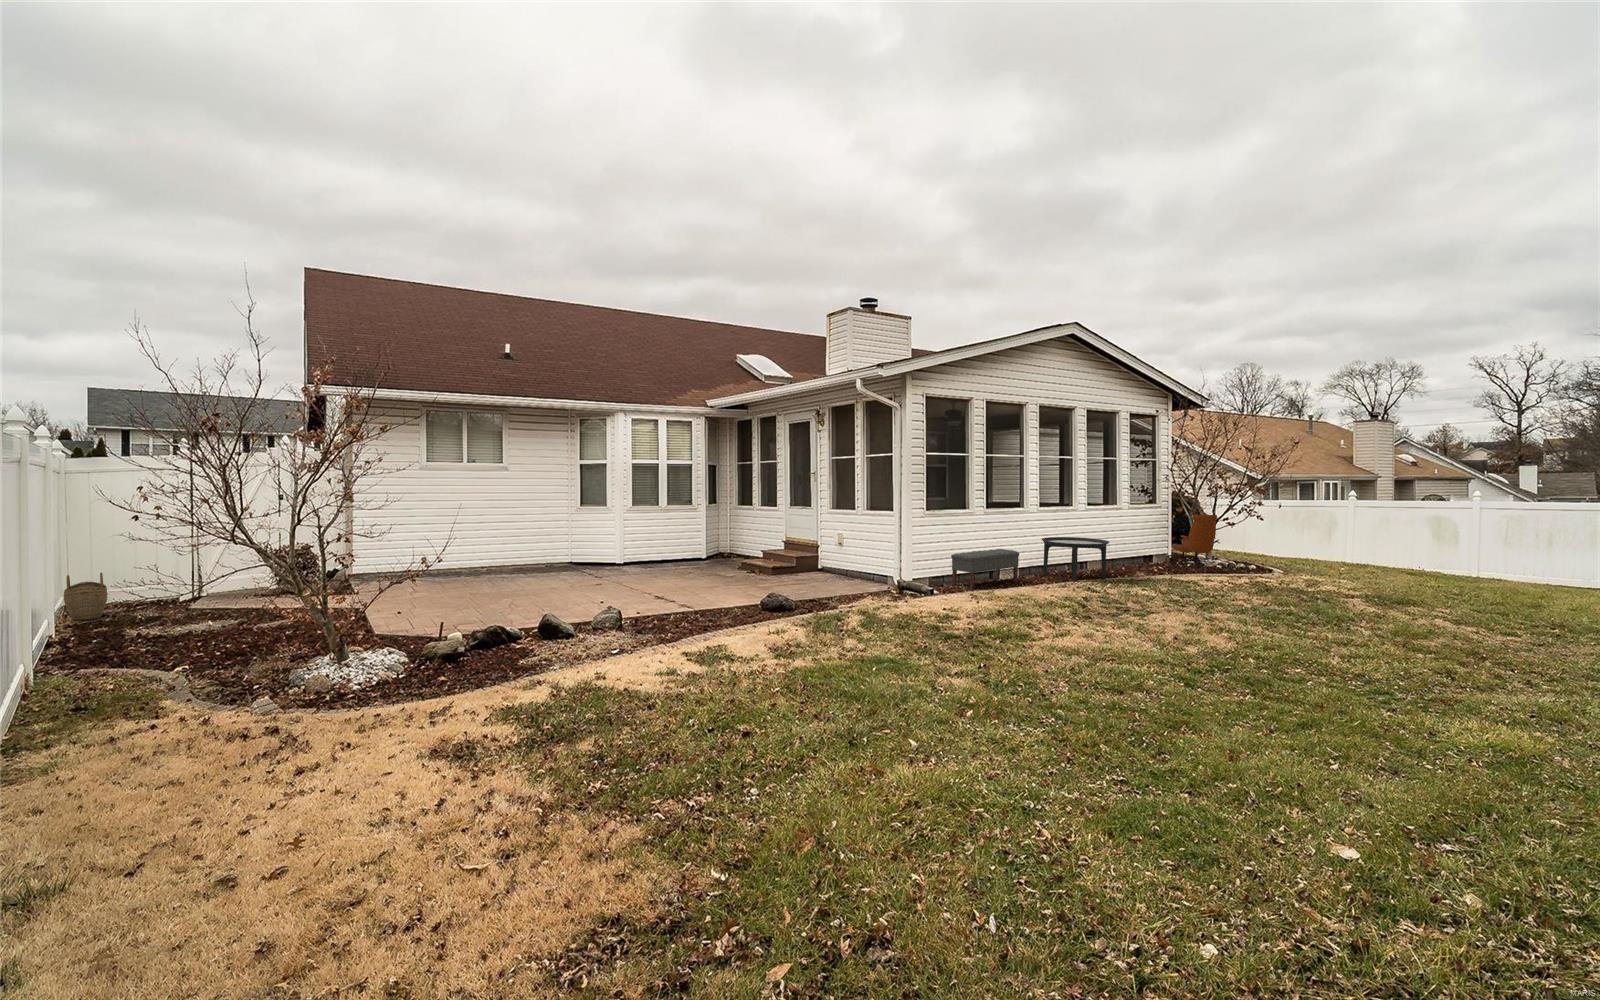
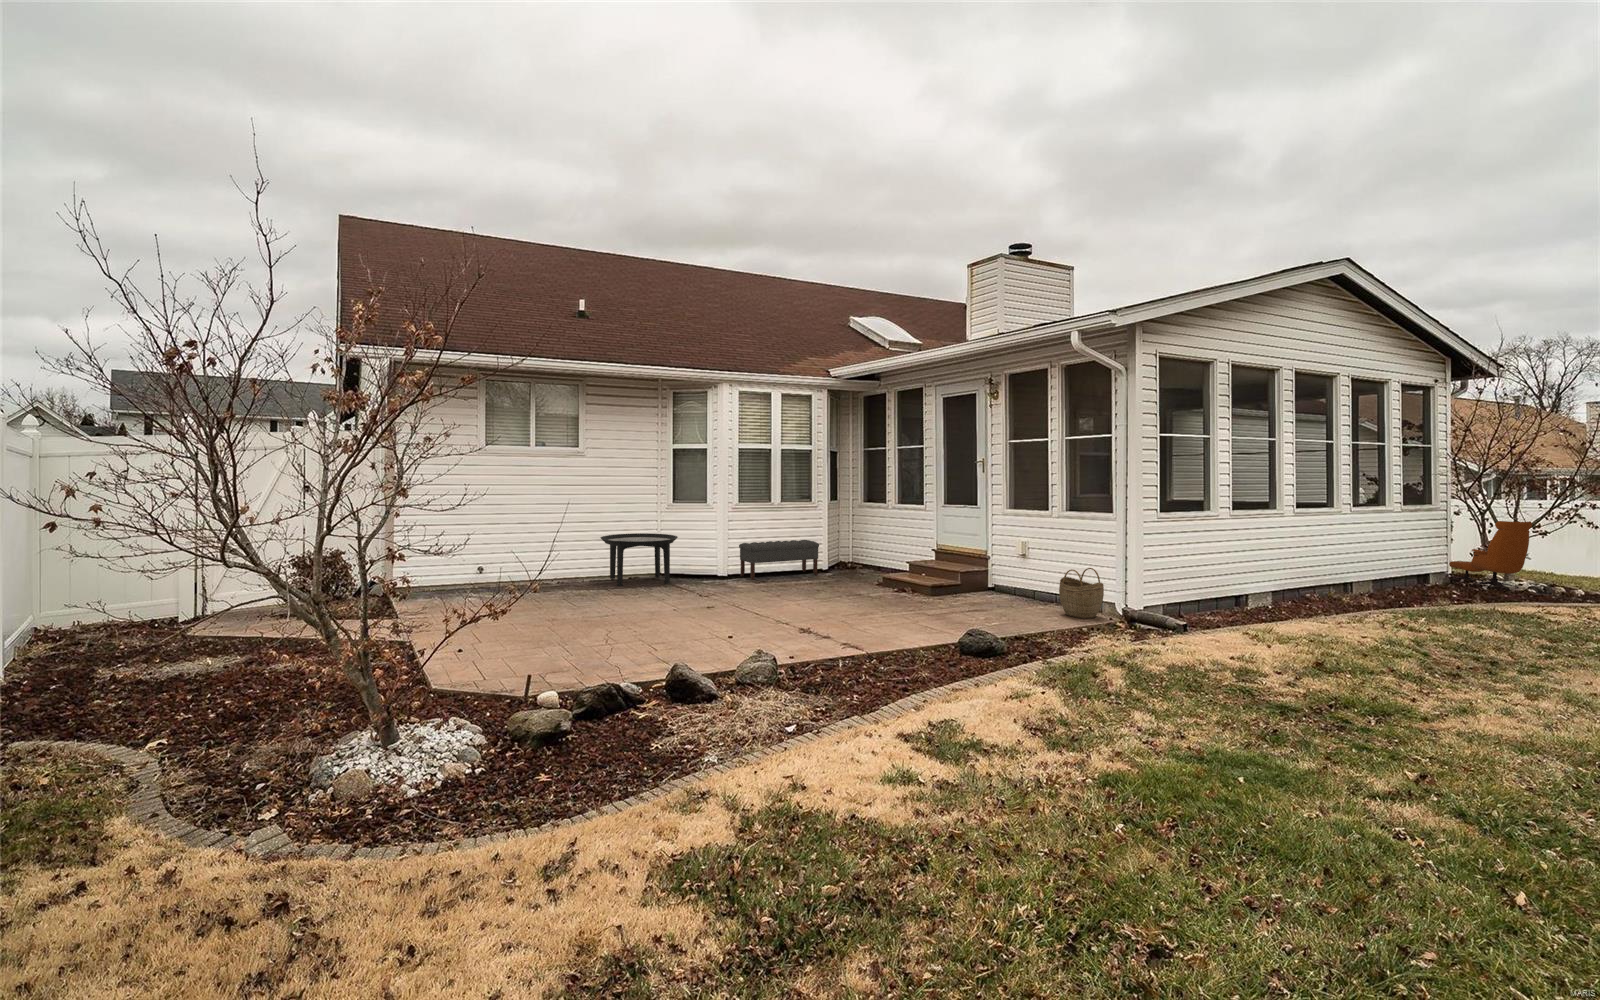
round table: present [1042,537,1109,582] -> present [601,533,678,586]
bench: present [951,549,1019,589] -> present [739,540,819,580]
woven basket: present [64,573,108,621] -> present [1059,568,1104,619]

